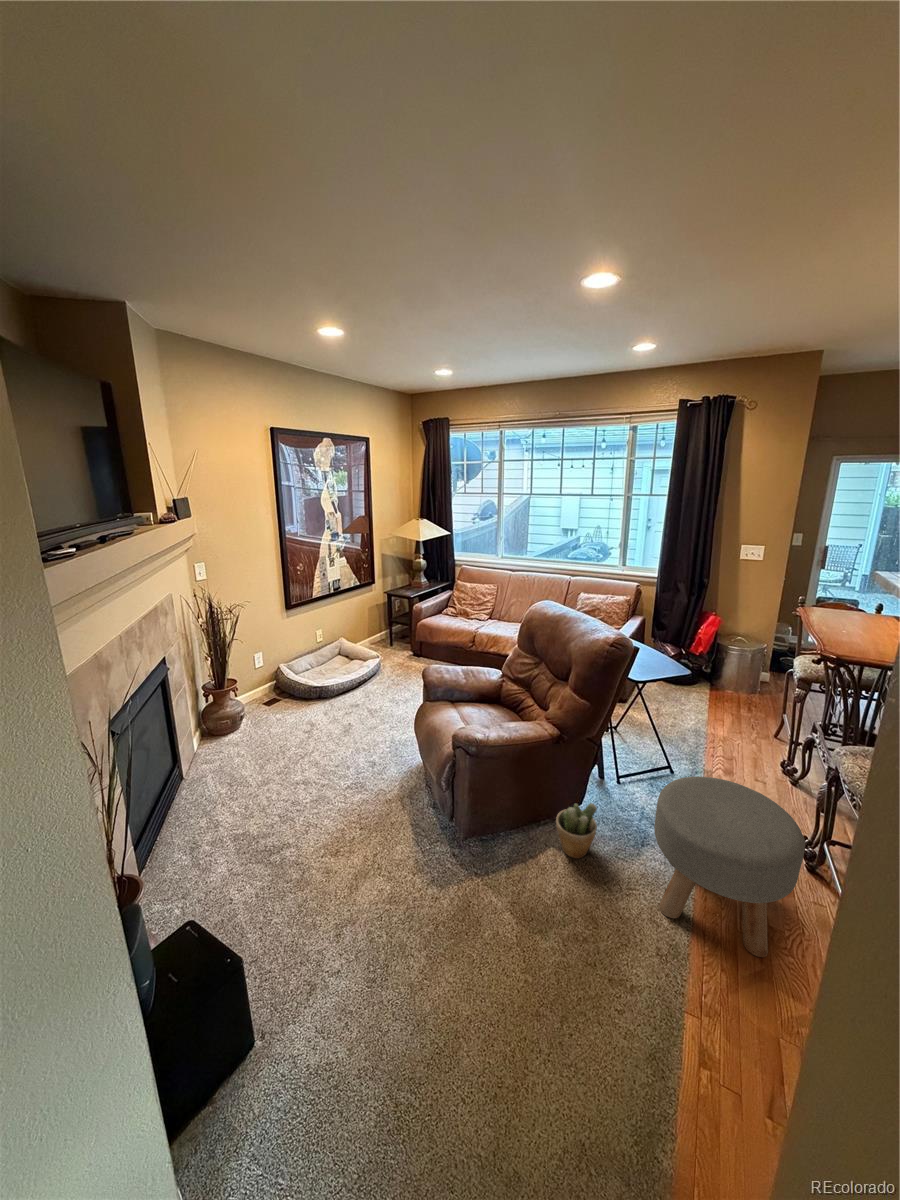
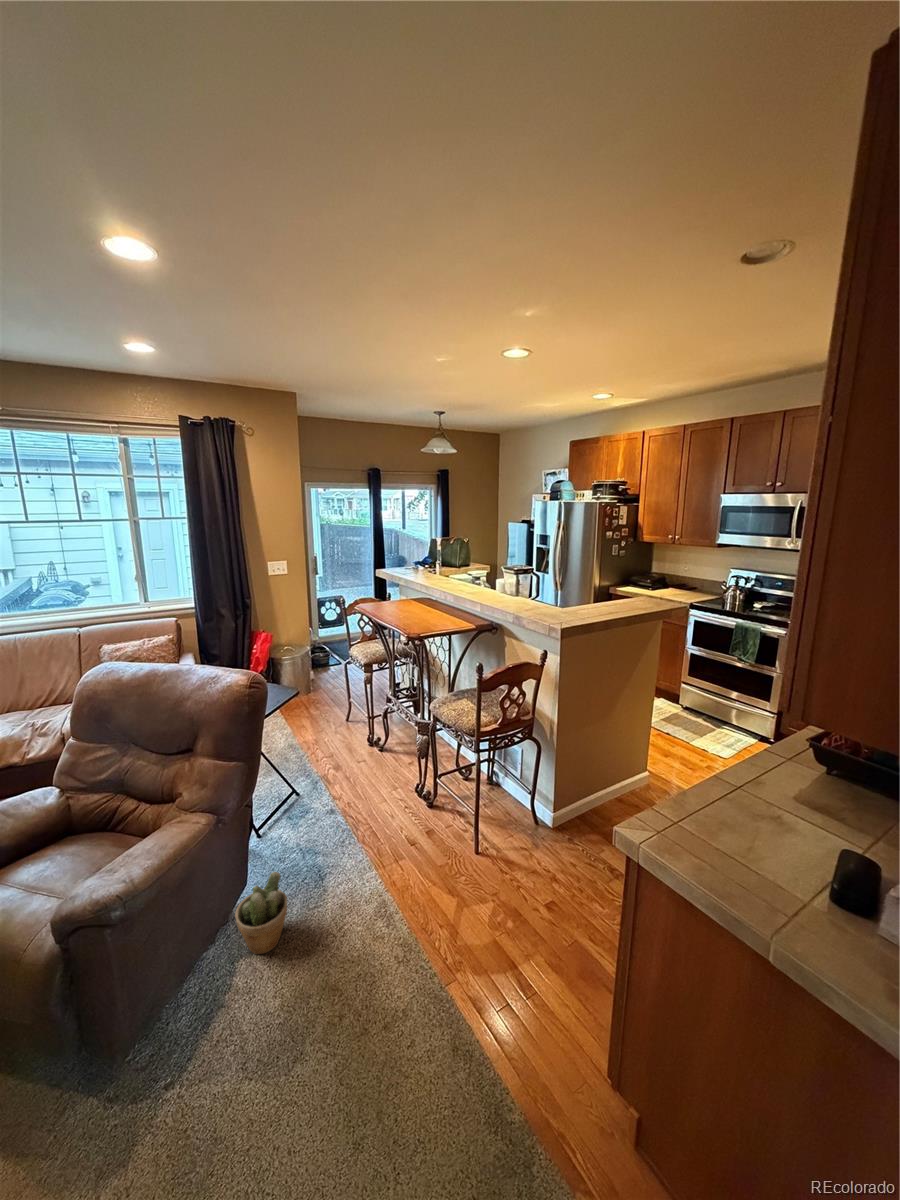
ottoman: present [654,777,805,957] -> none [338,764,454,924]

